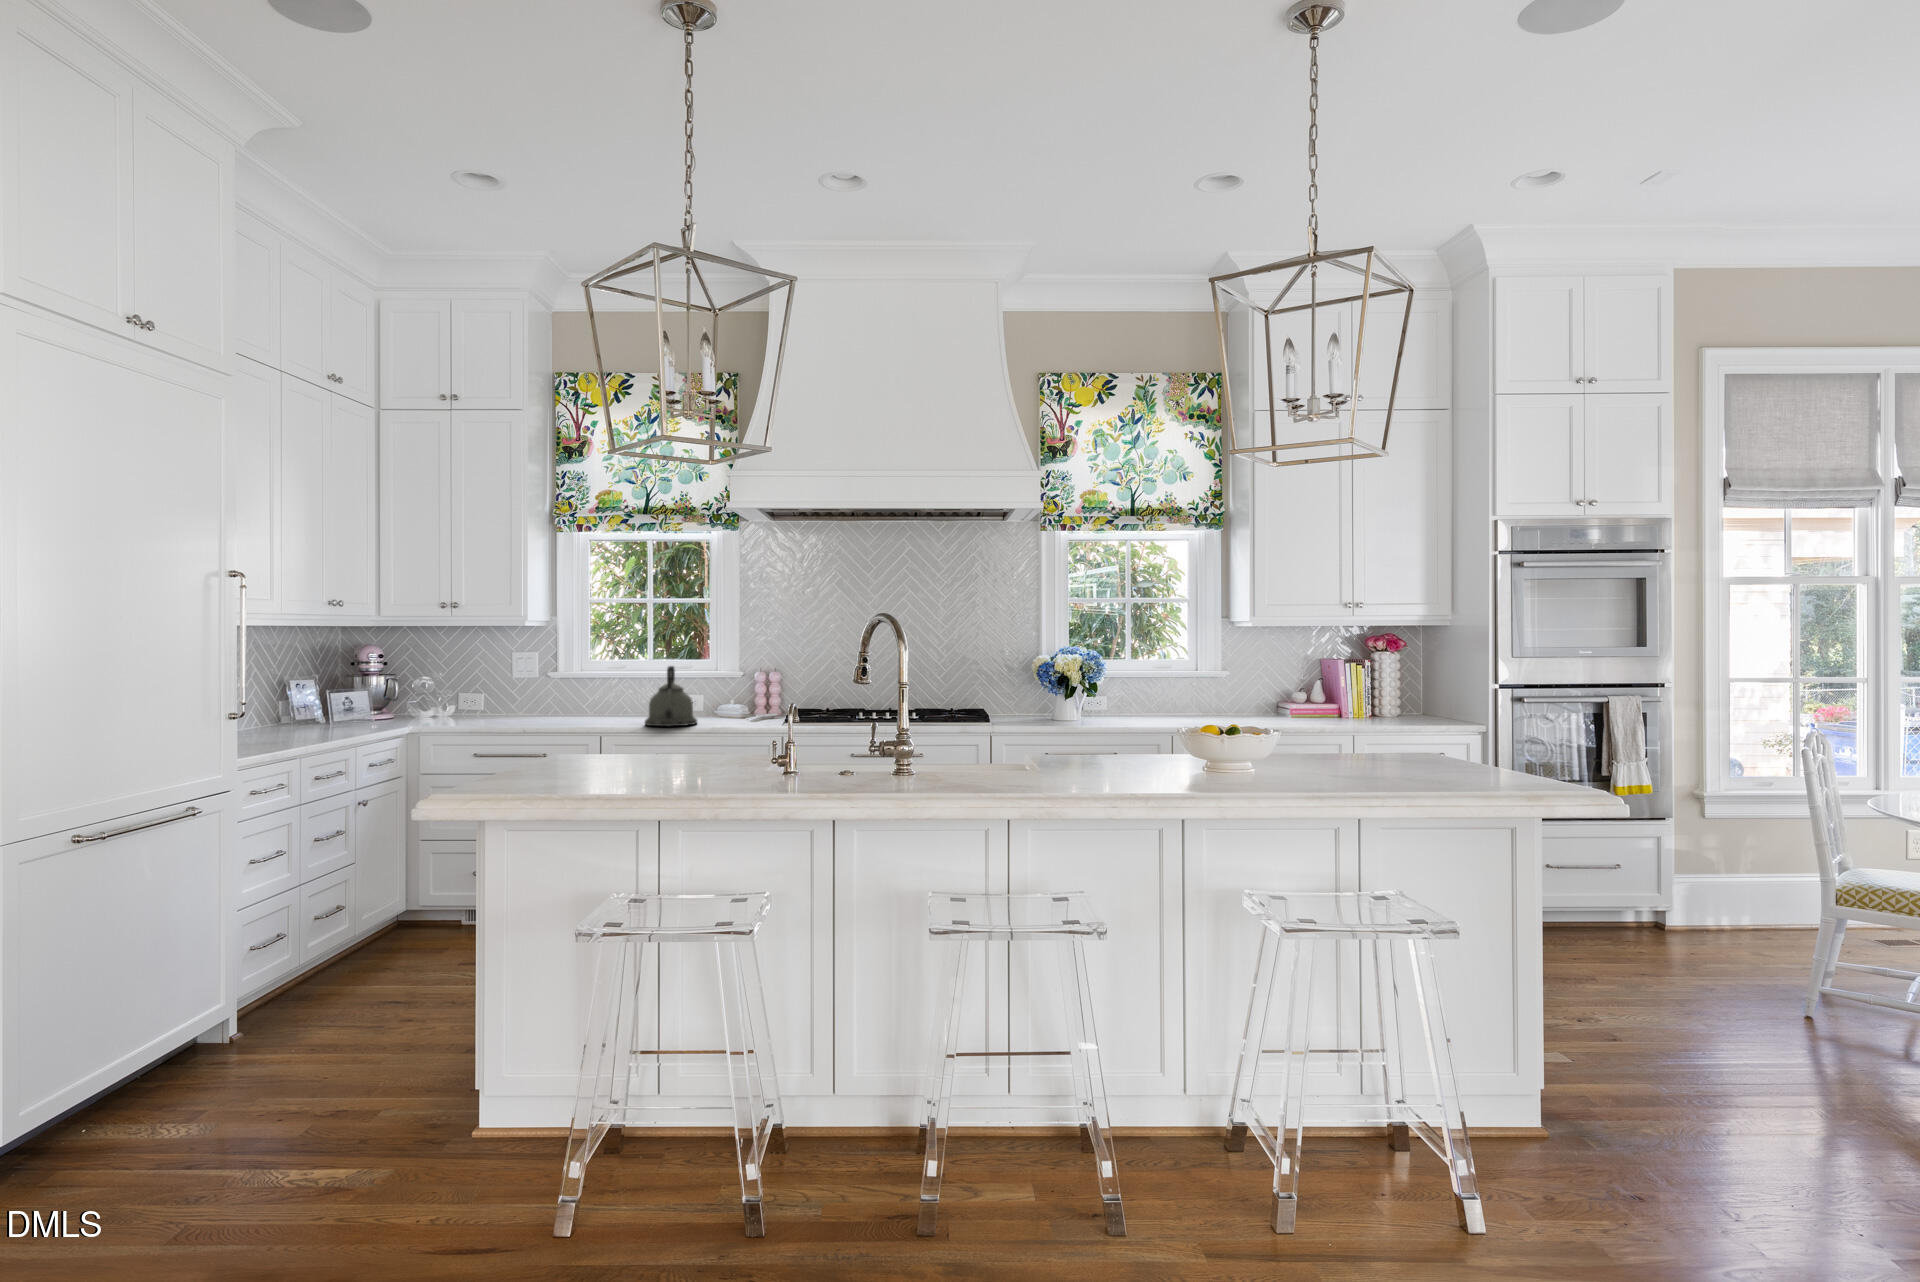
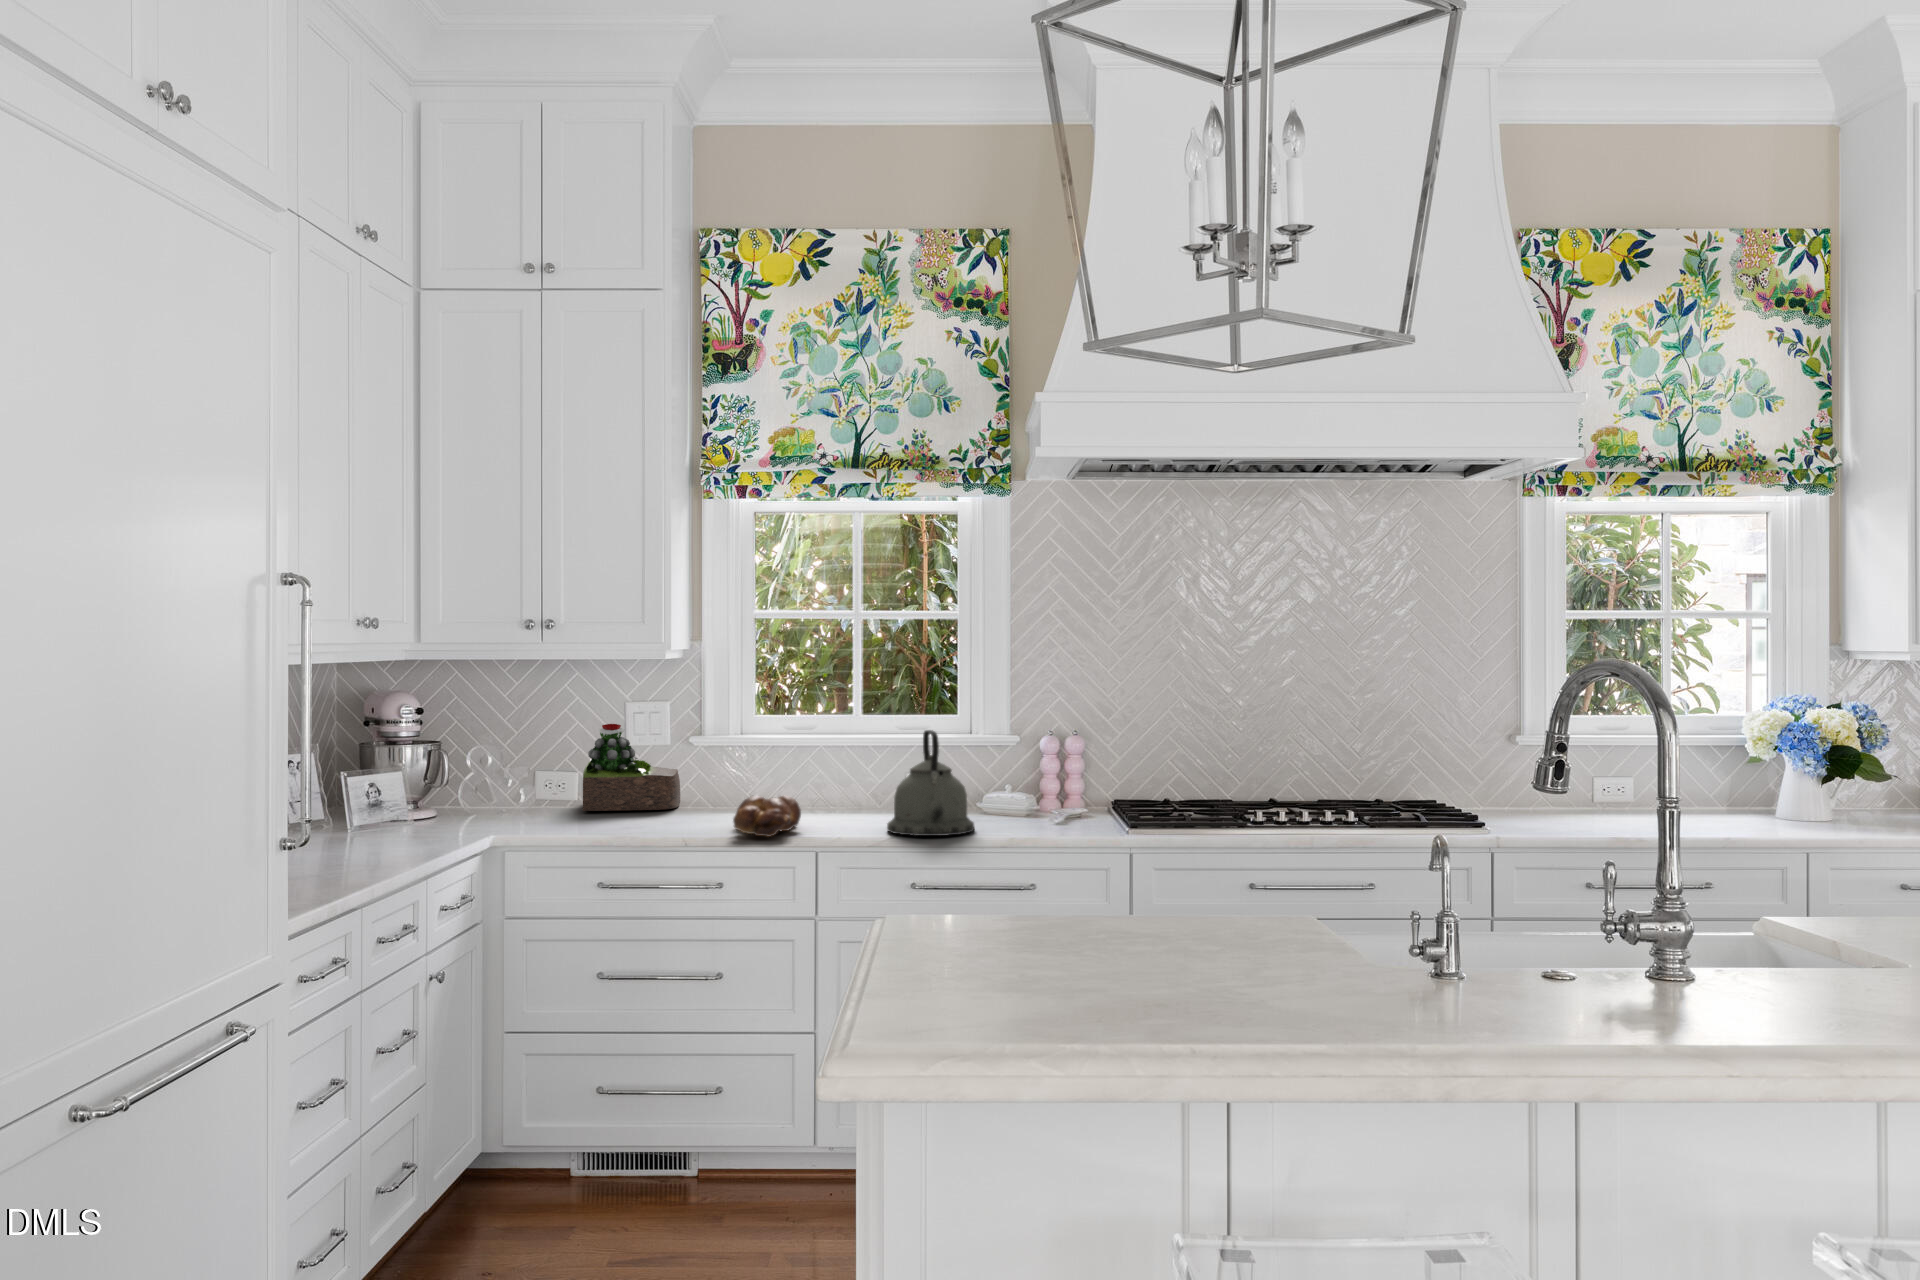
succulent plant: none [482,664,549,715] -> present [583,724,680,811]
bread loaf: none [550,704,598,727] -> present [733,795,801,837]

